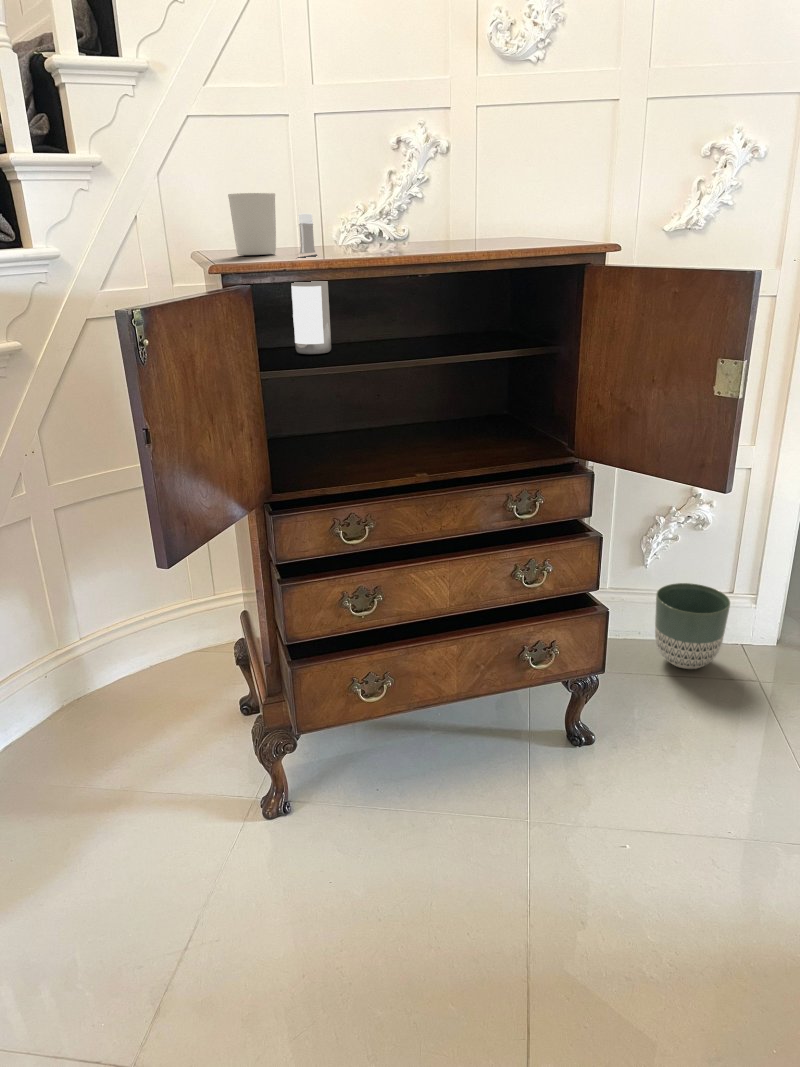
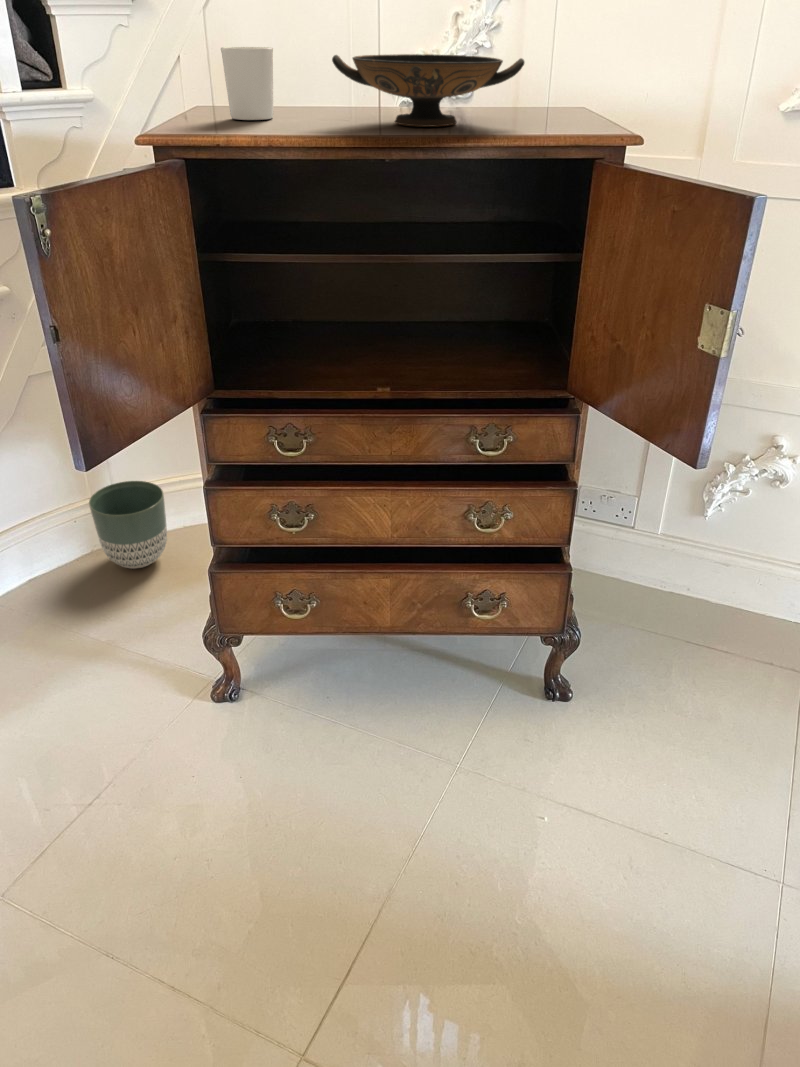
decorative bowl: none [338,193,498,250] -> present [332,54,524,126]
wine bottle: present [291,213,331,354] -> none [293,71,335,235]
planter: present [655,583,730,669] -> present [89,481,167,569]

